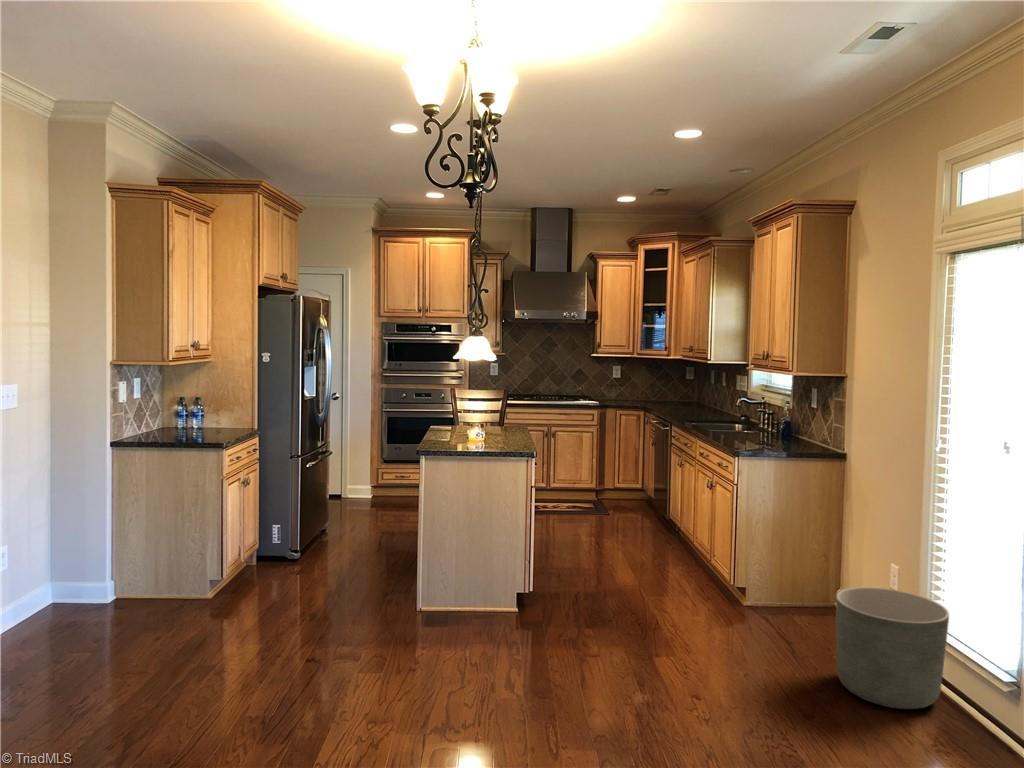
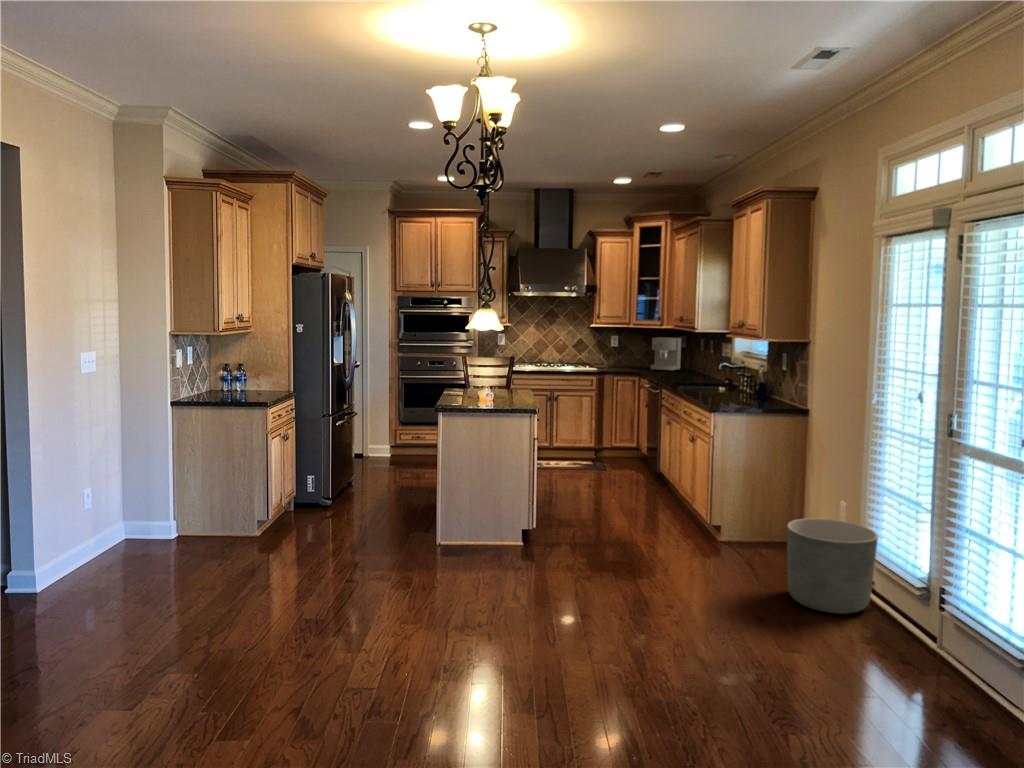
coffee maker: none [656,368,689,405] -> present [651,337,681,371]

